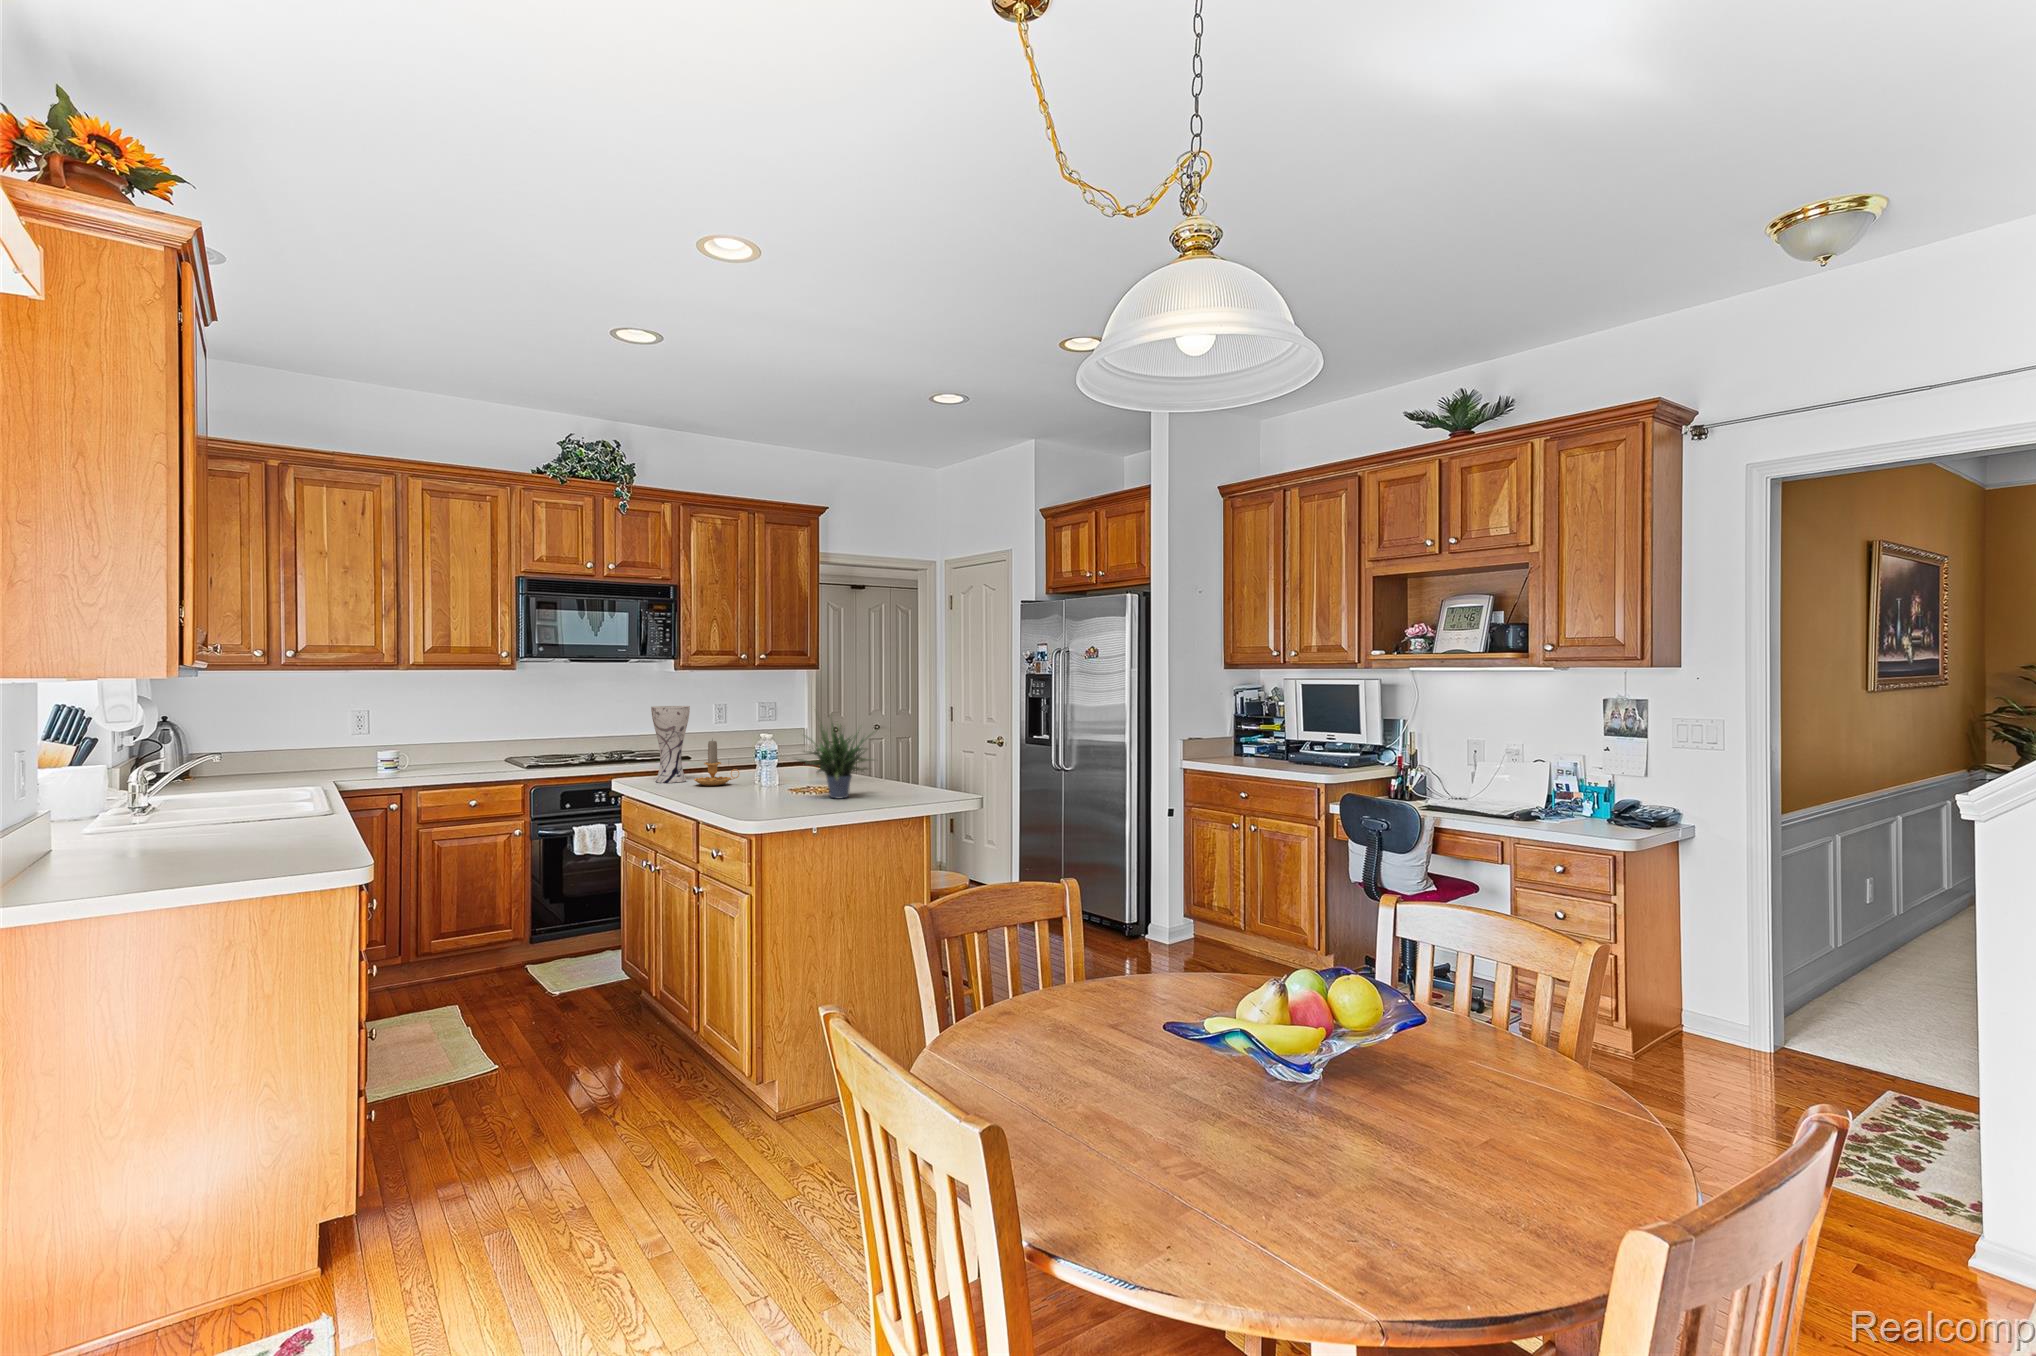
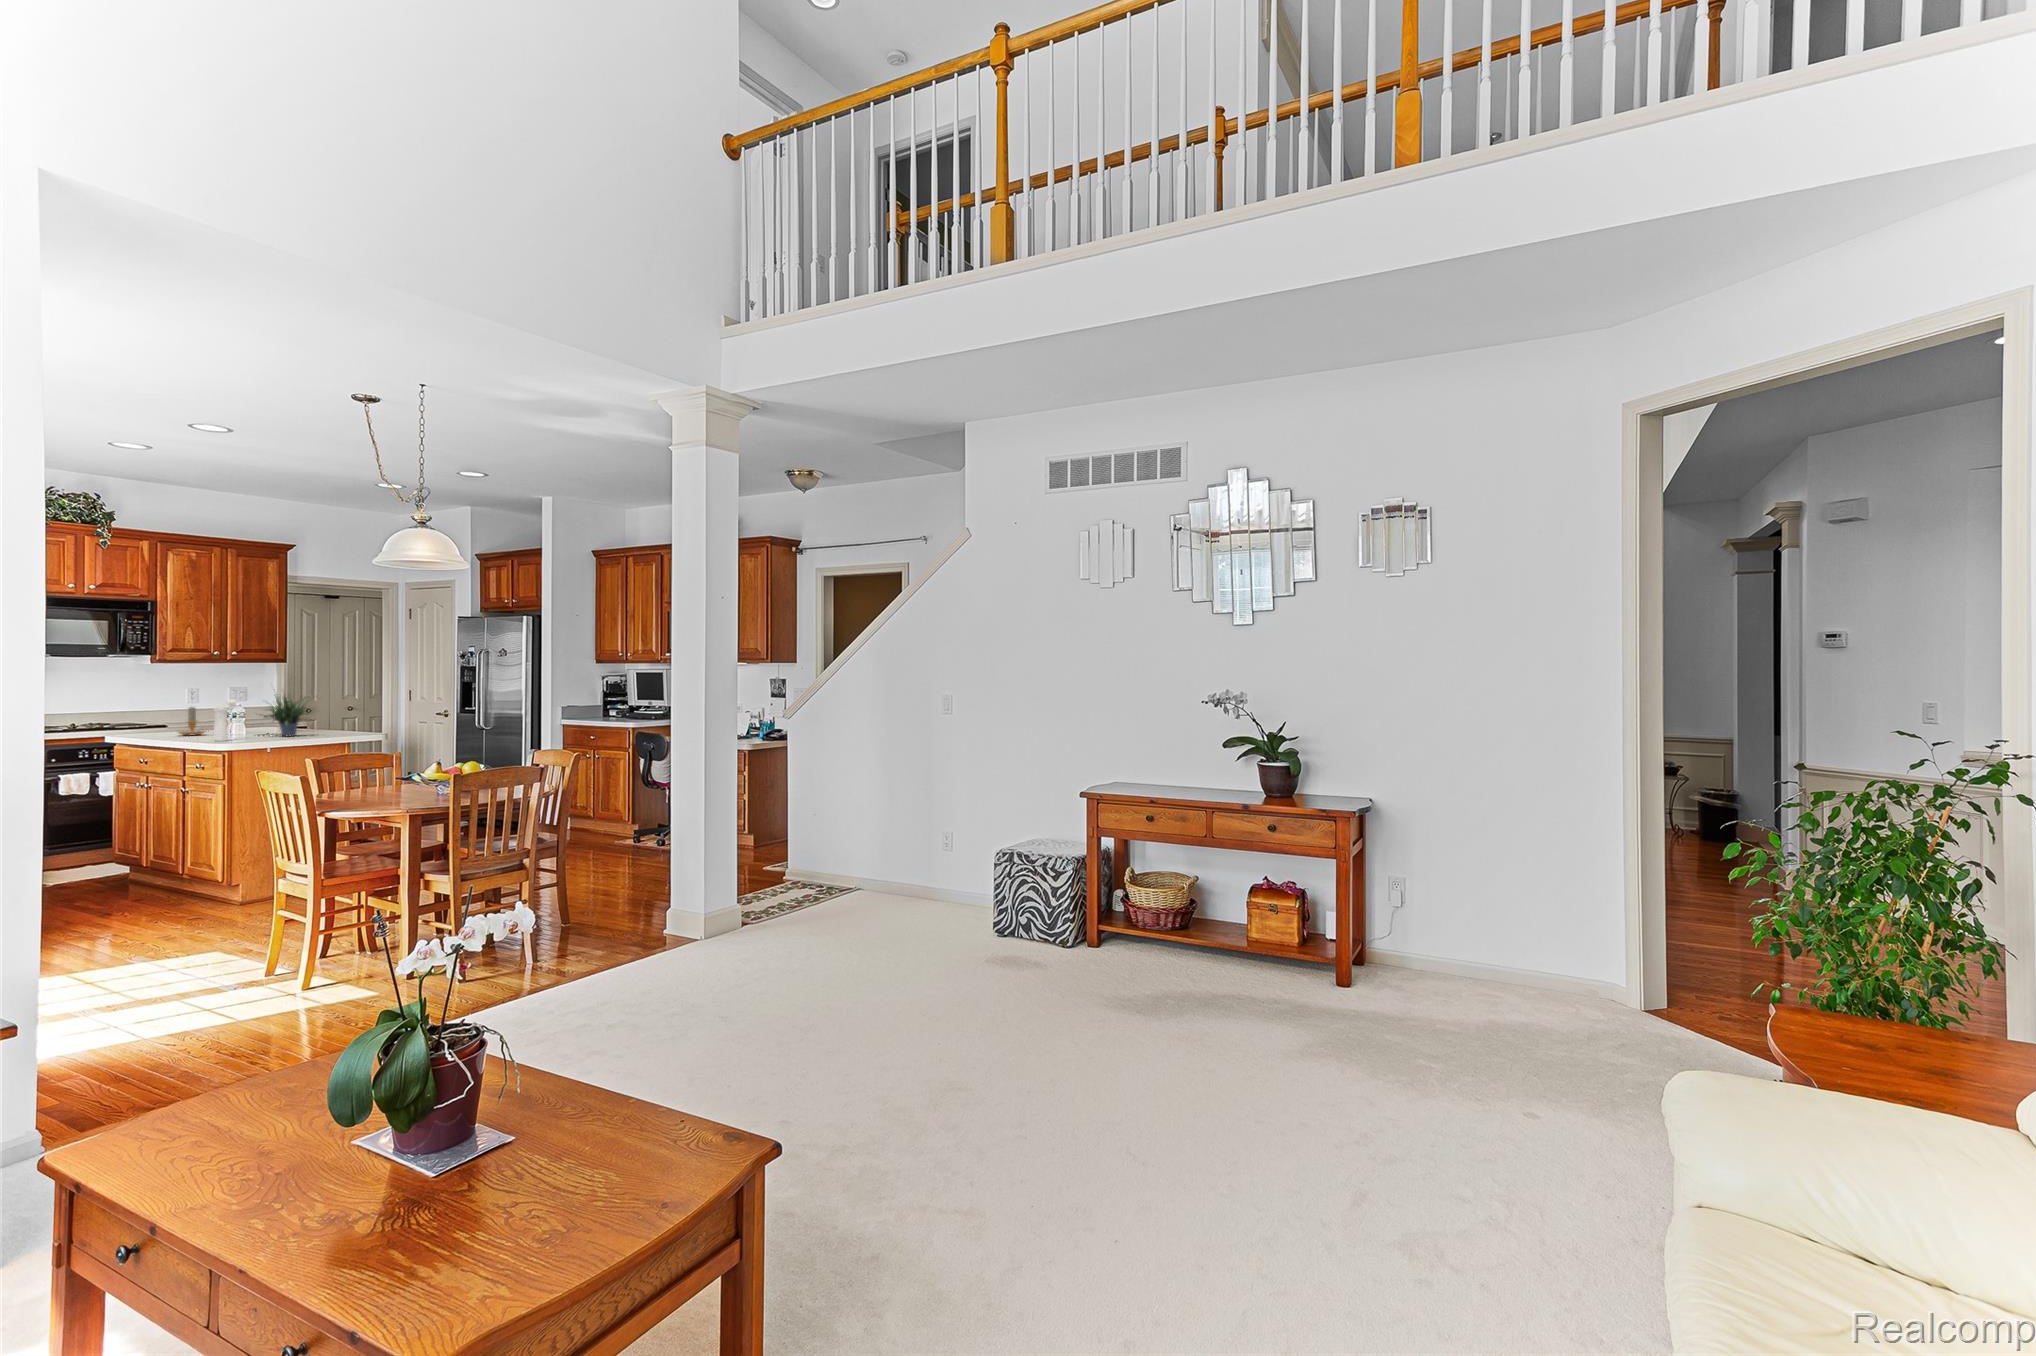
vase: present [651,706,690,783] -> none [139,685,172,736]
pepper mill: none [738,736,771,811] -> present [213,700,237,741]

